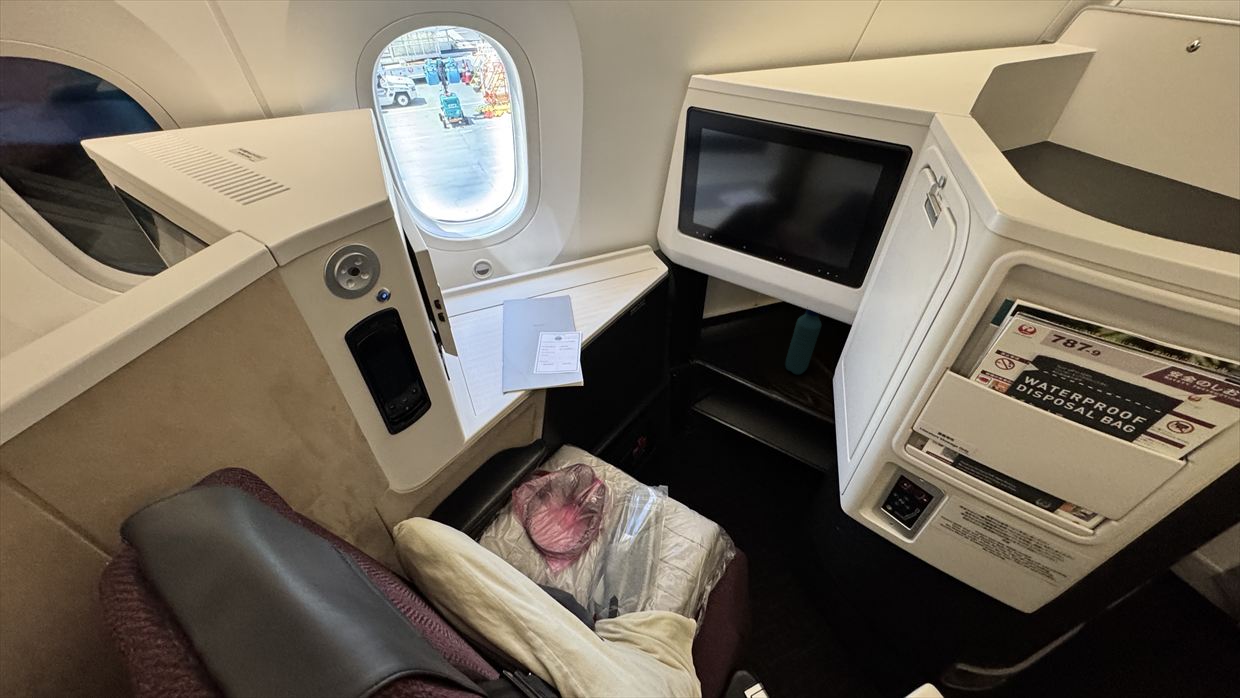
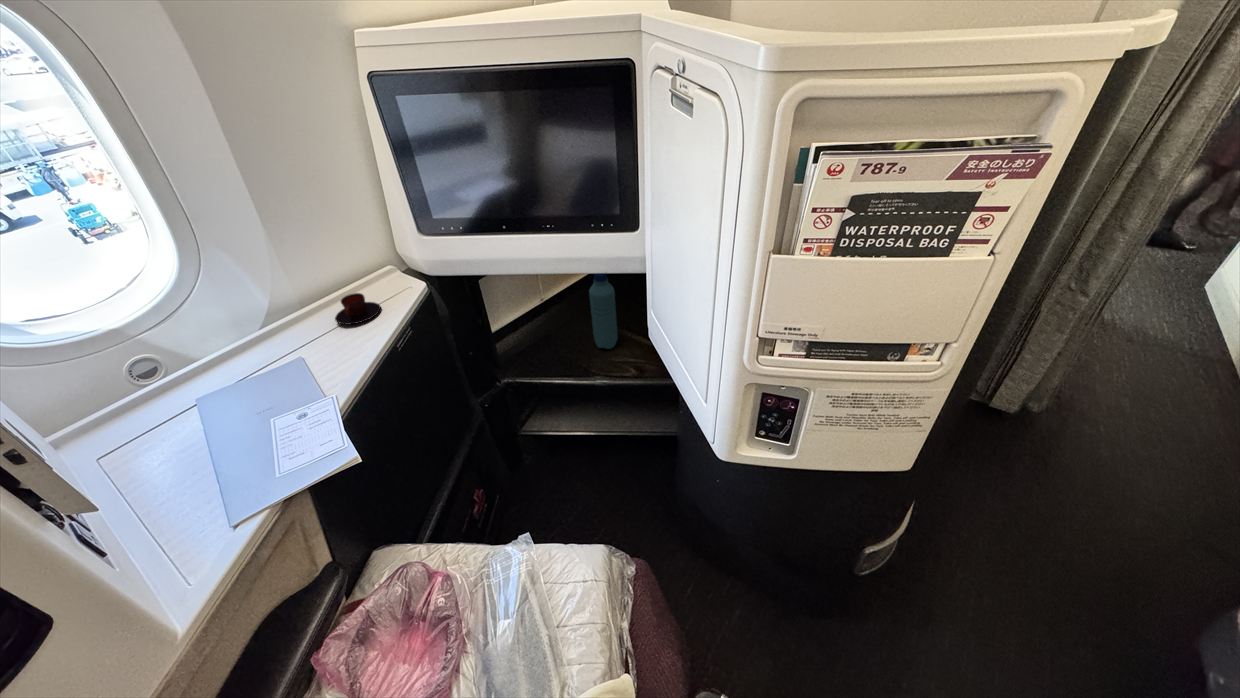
teacup: none [598,261,631,285] -> present [335,293,381,325]

